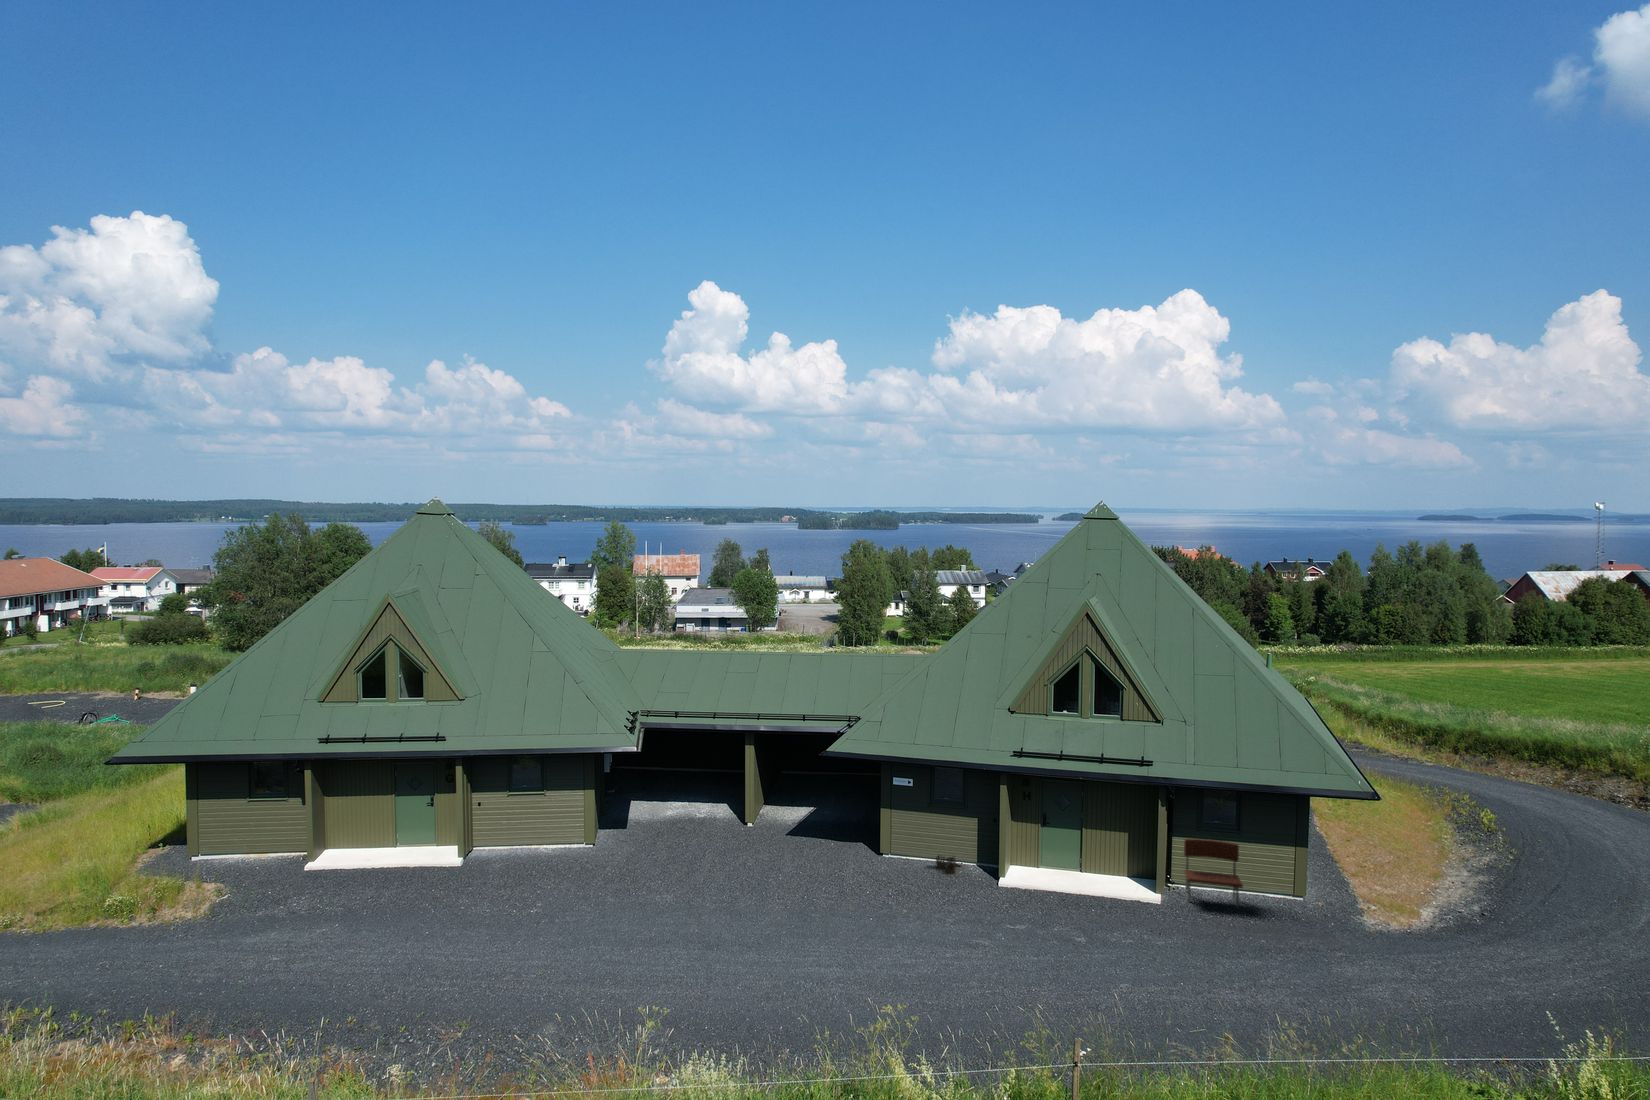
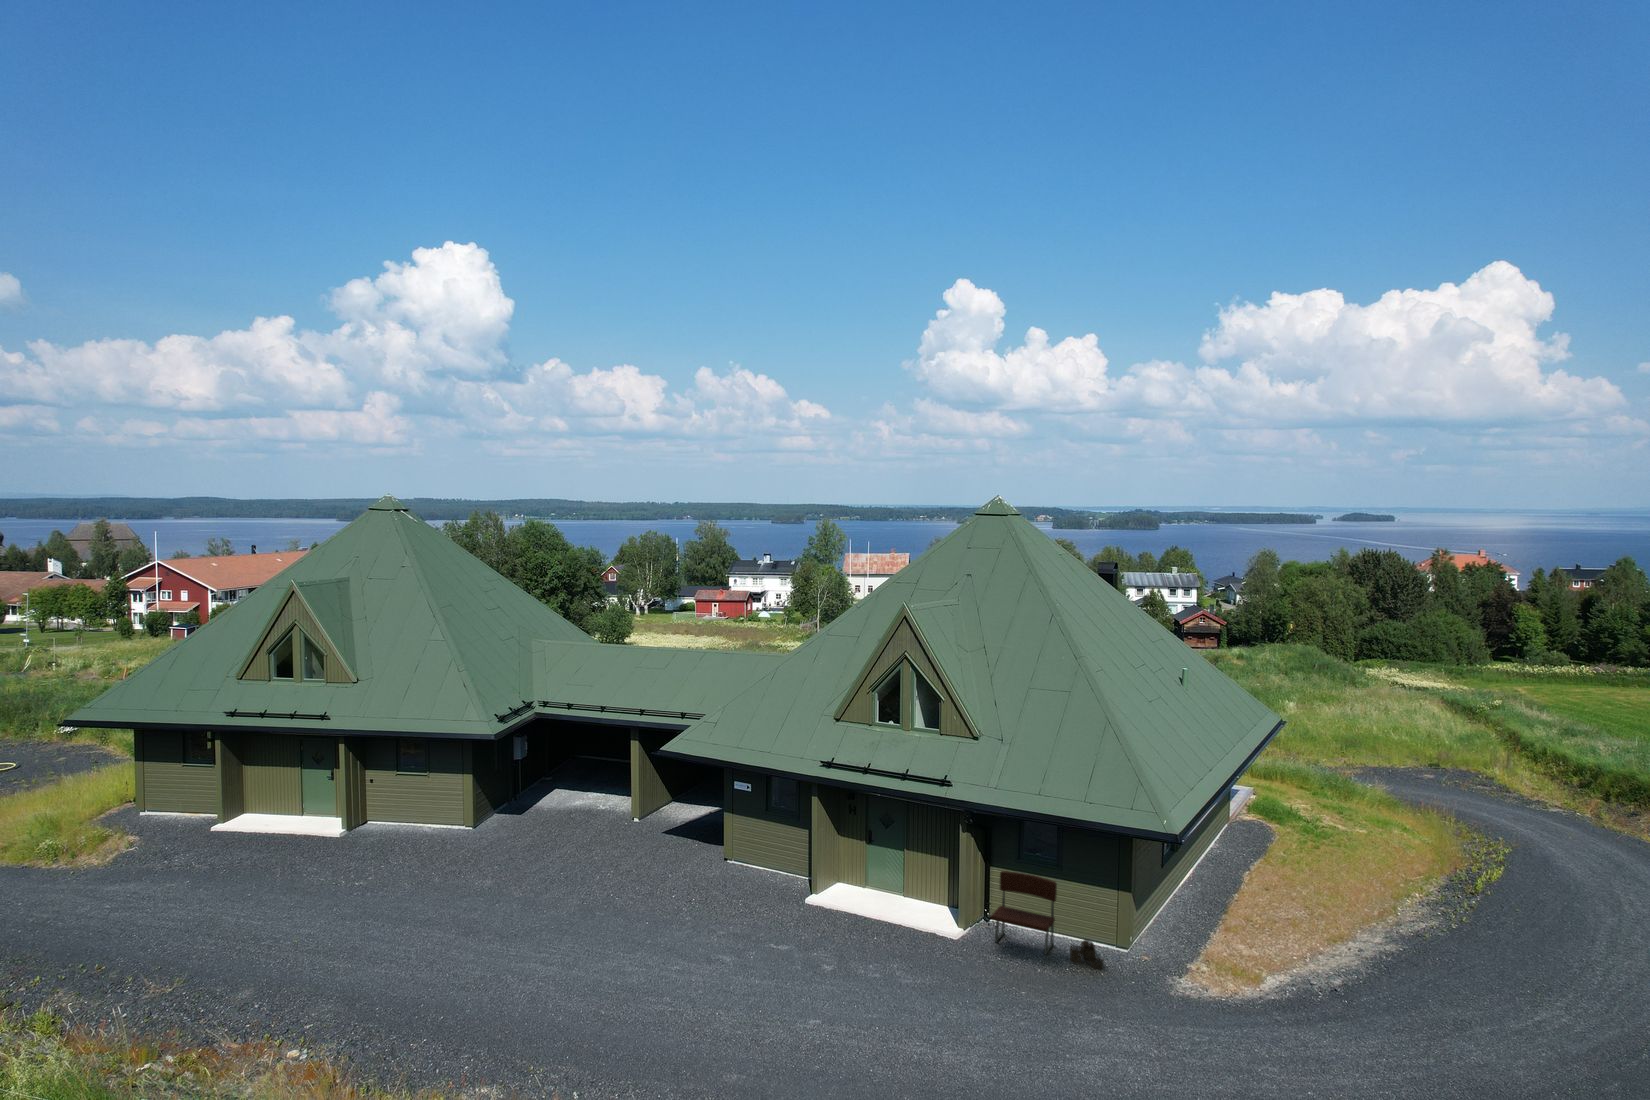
woven basket: present [936,856,962,874] -> present [1070,939,1104,969]

